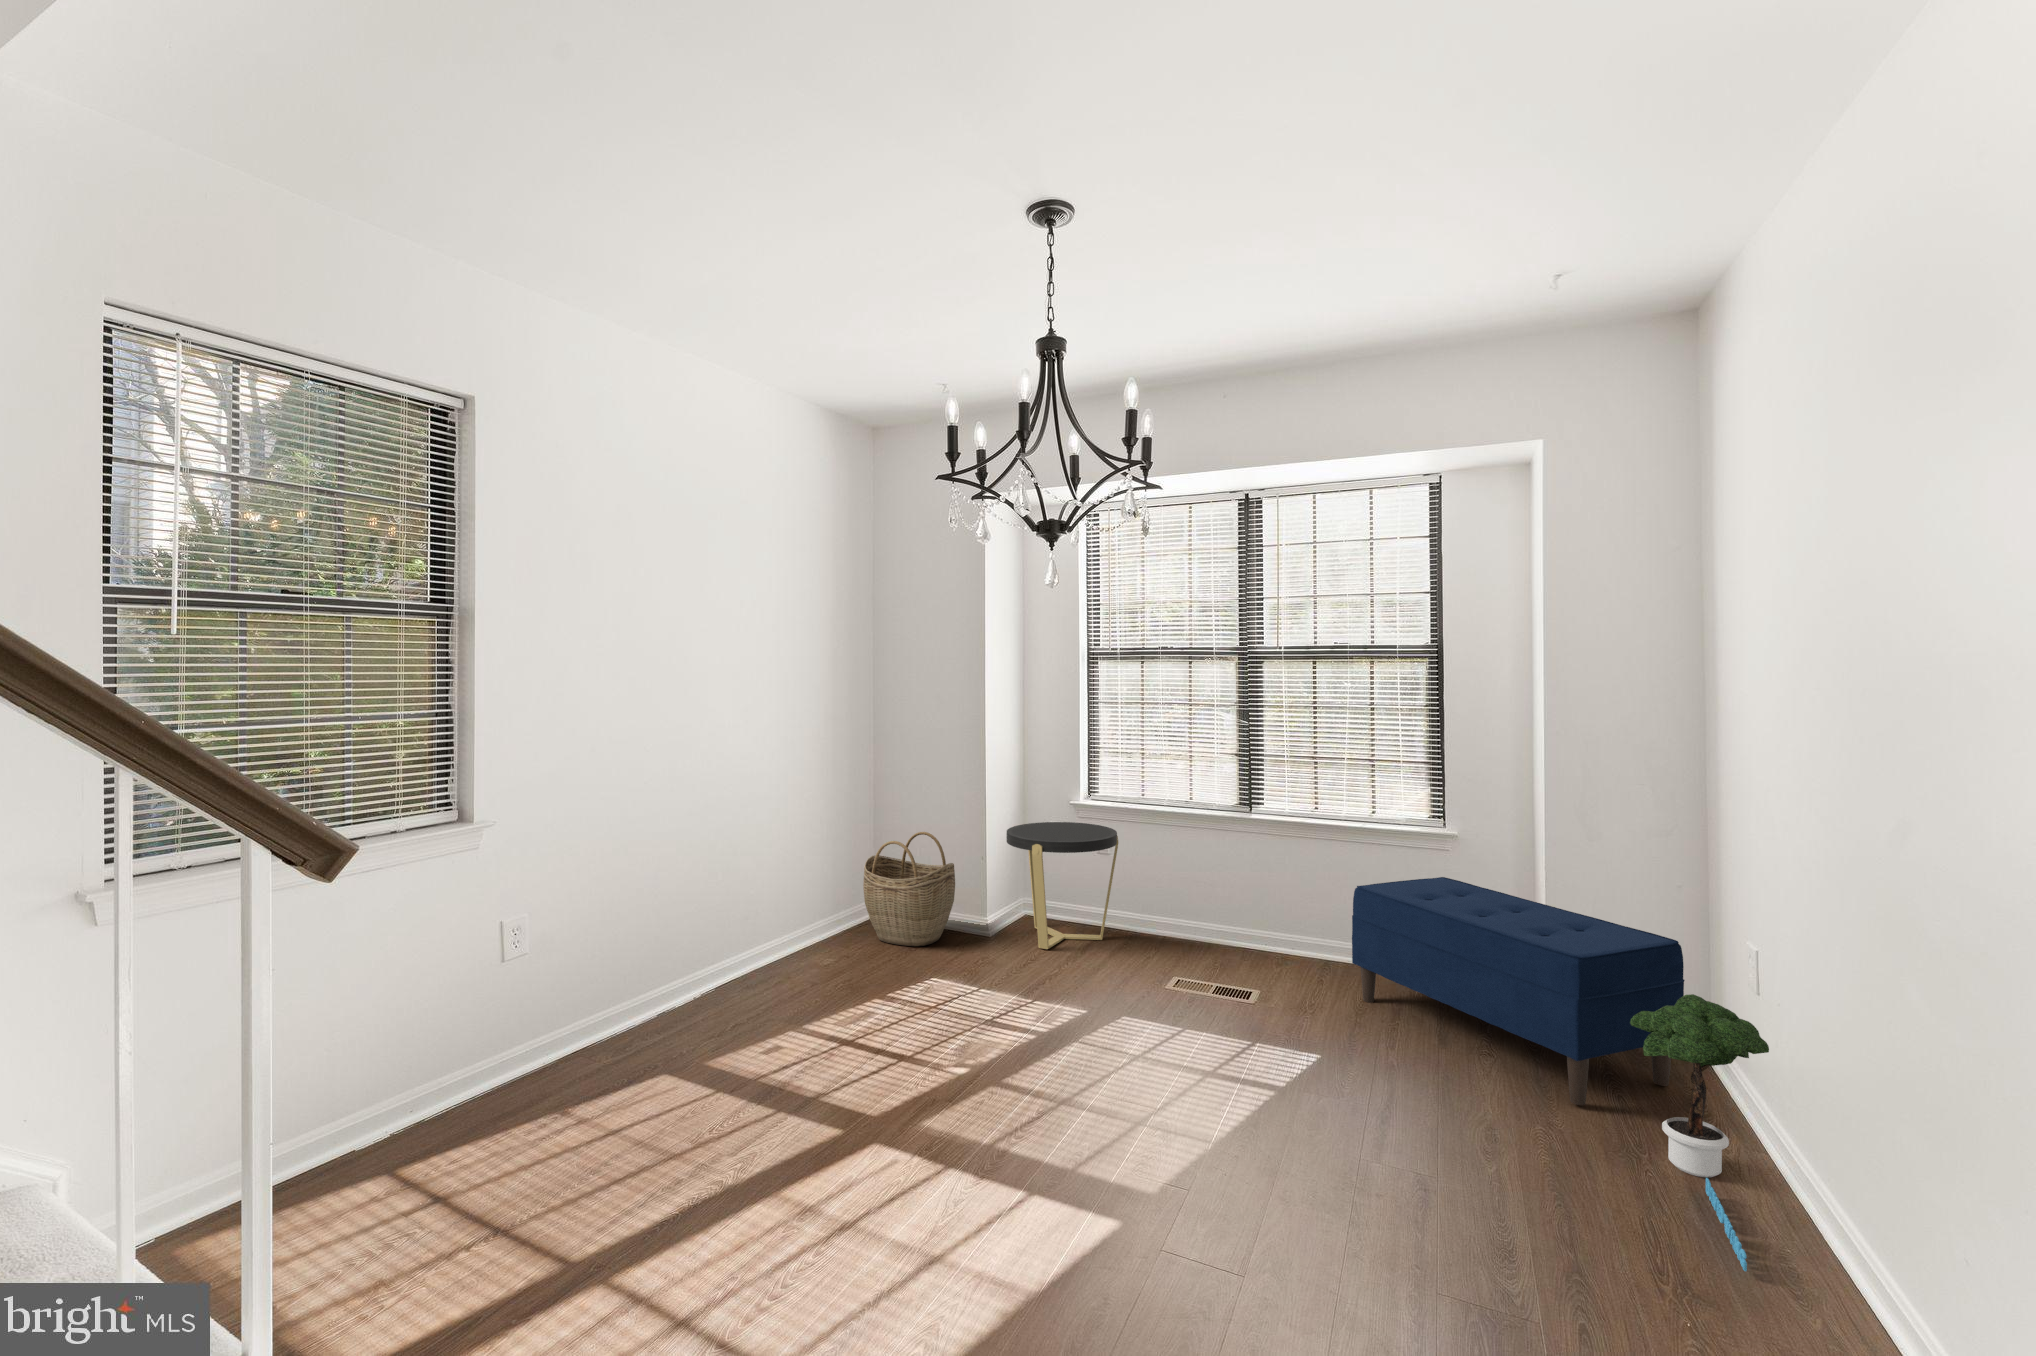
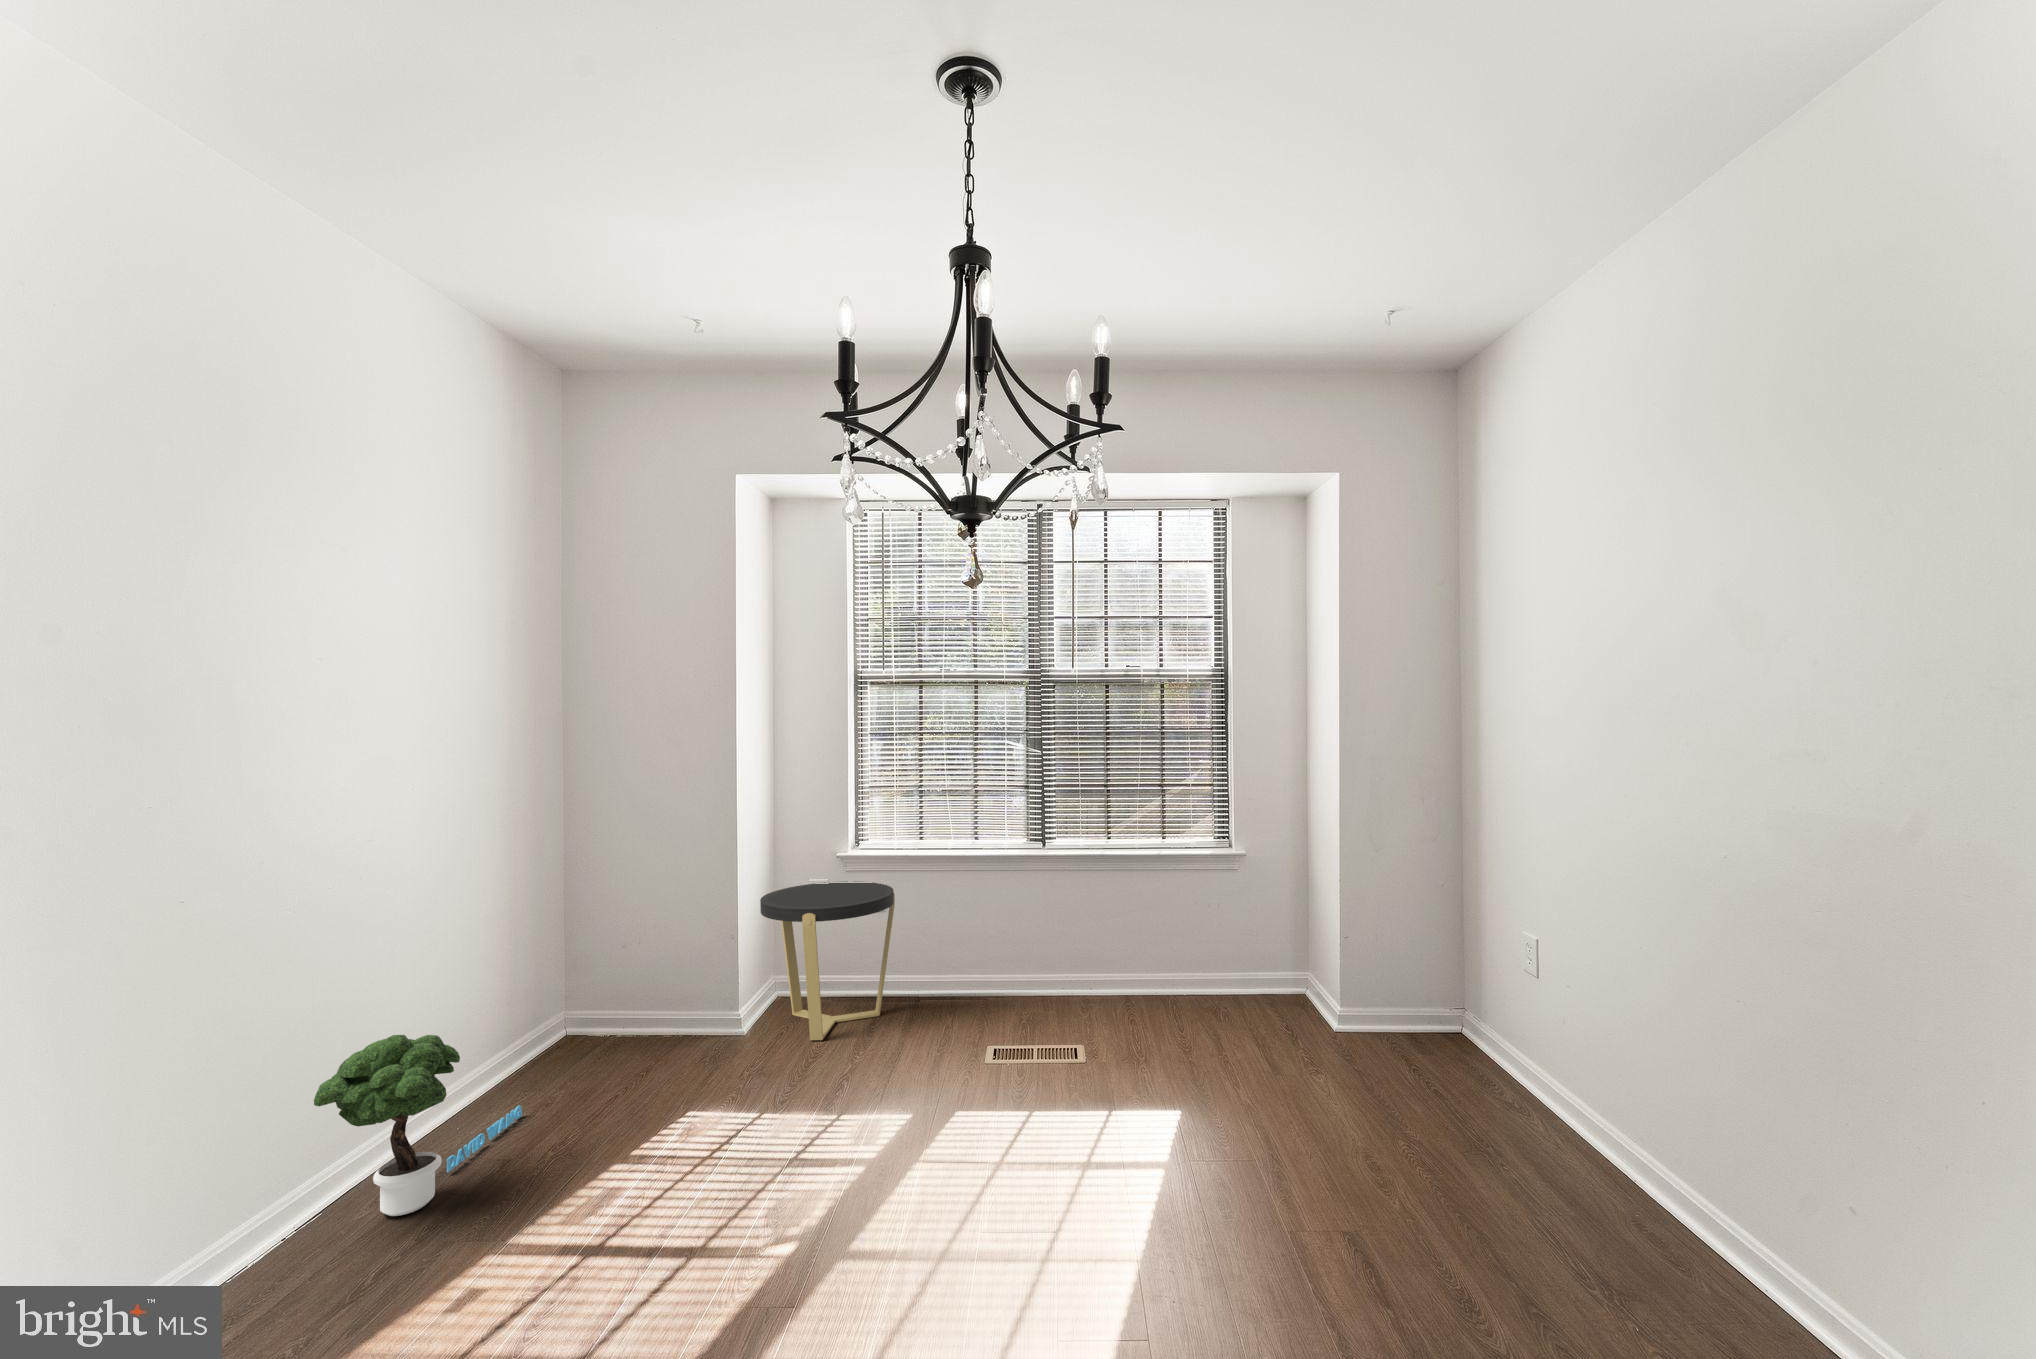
woven basket: present [863,832,955,946] -> none [564,916,695,1072]
bench: present [1352,877,1685,1105] -> none [1165,894,1483,1107]
potted tree: present [1630,994,1769,1271] -> present [314,1035,522,1216]

